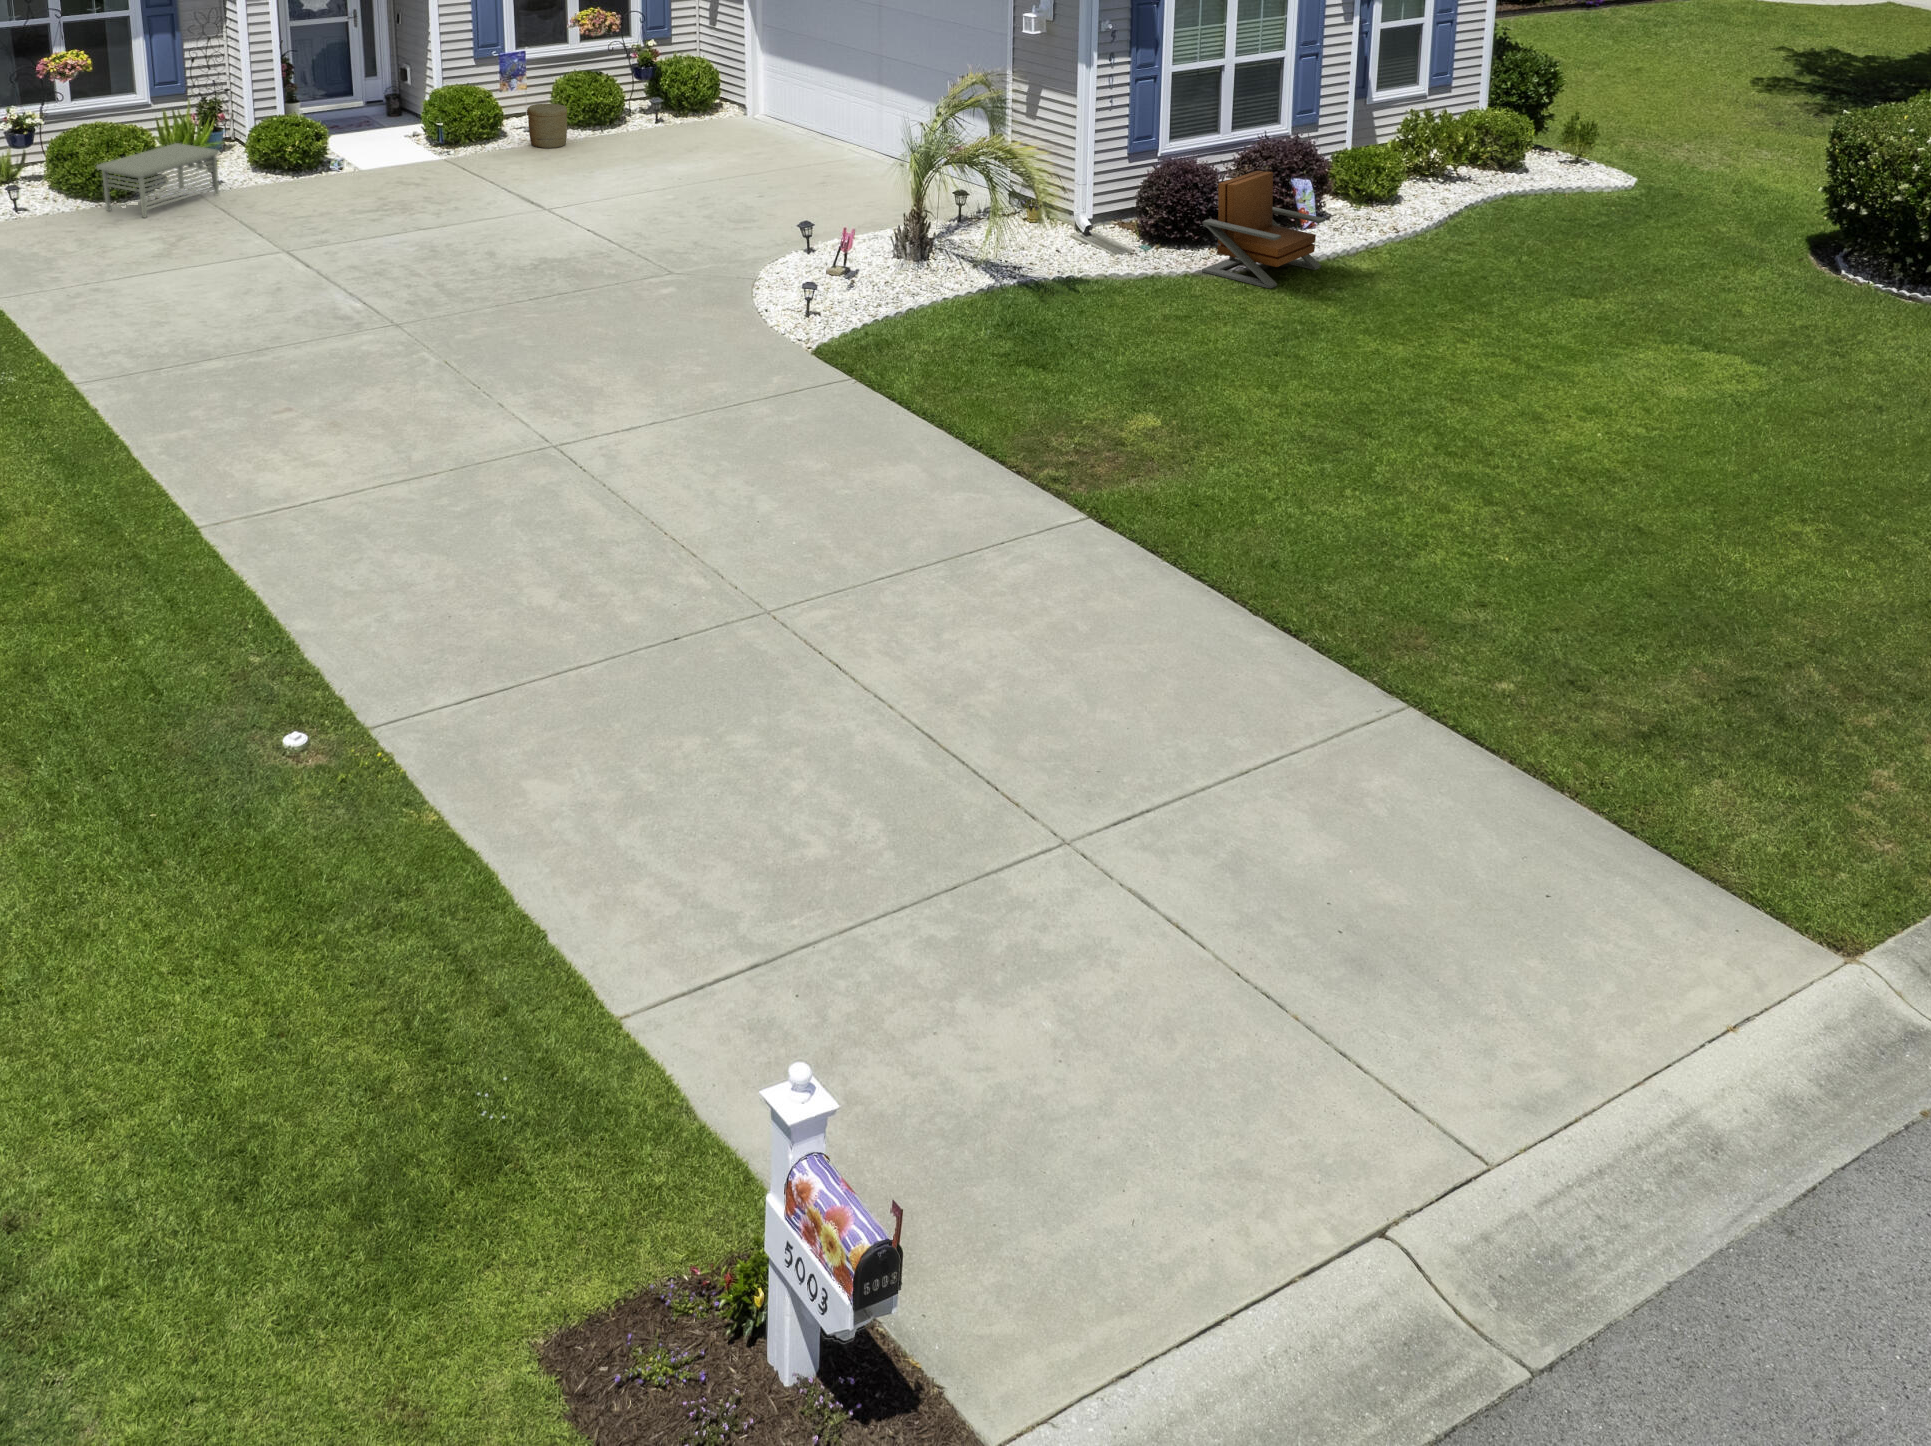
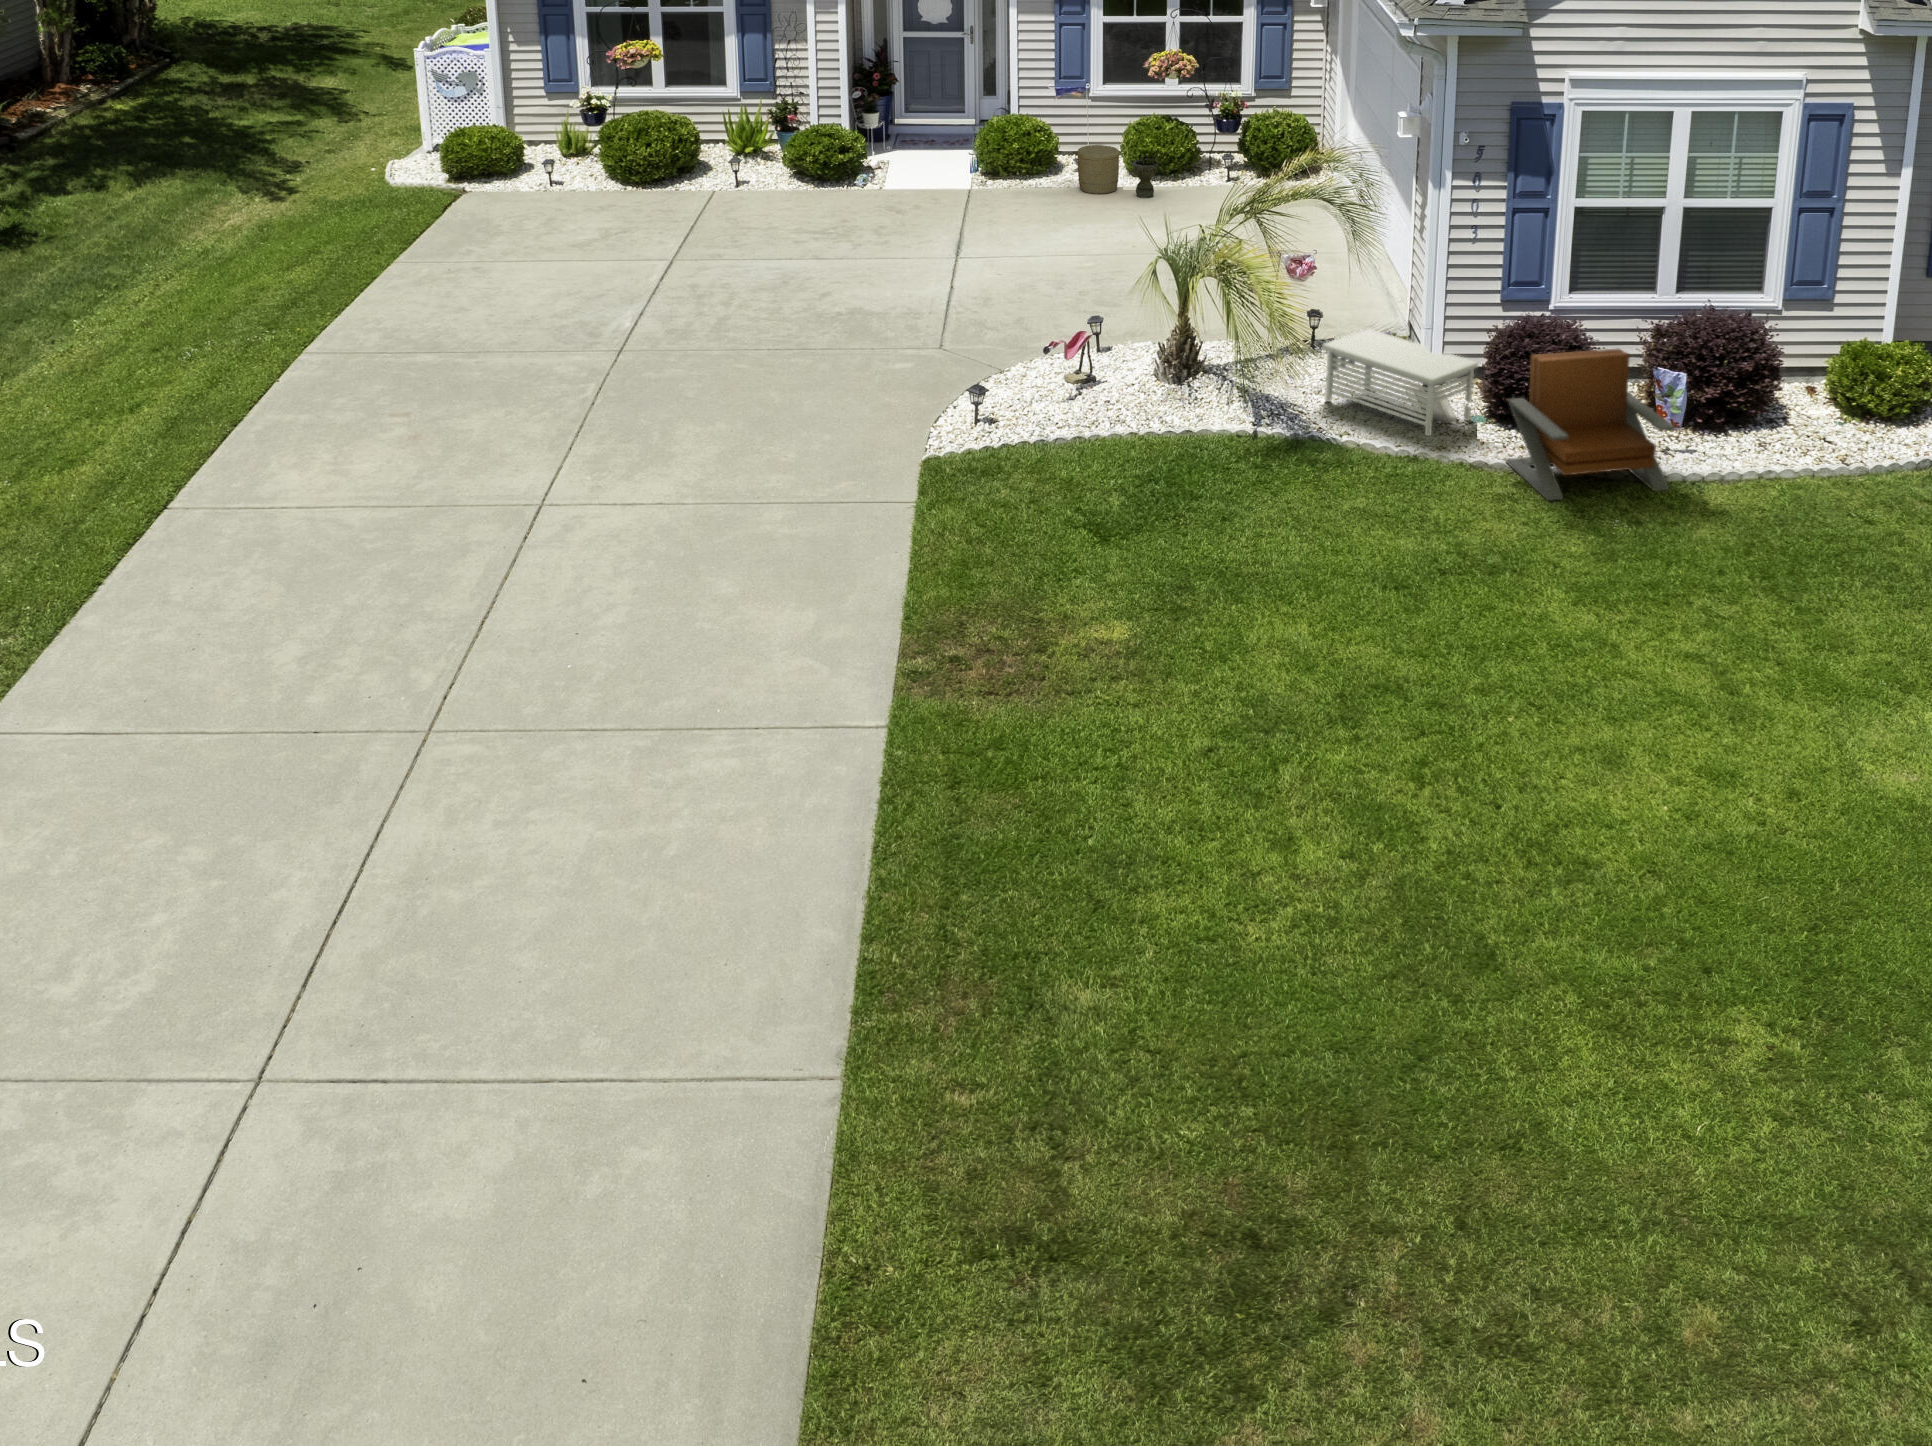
planter: none [584,105,608,145] -> present [1132,155,1158,198]
storage bench: present [96,143,219,218] -> present [1322,328,1478,436]

